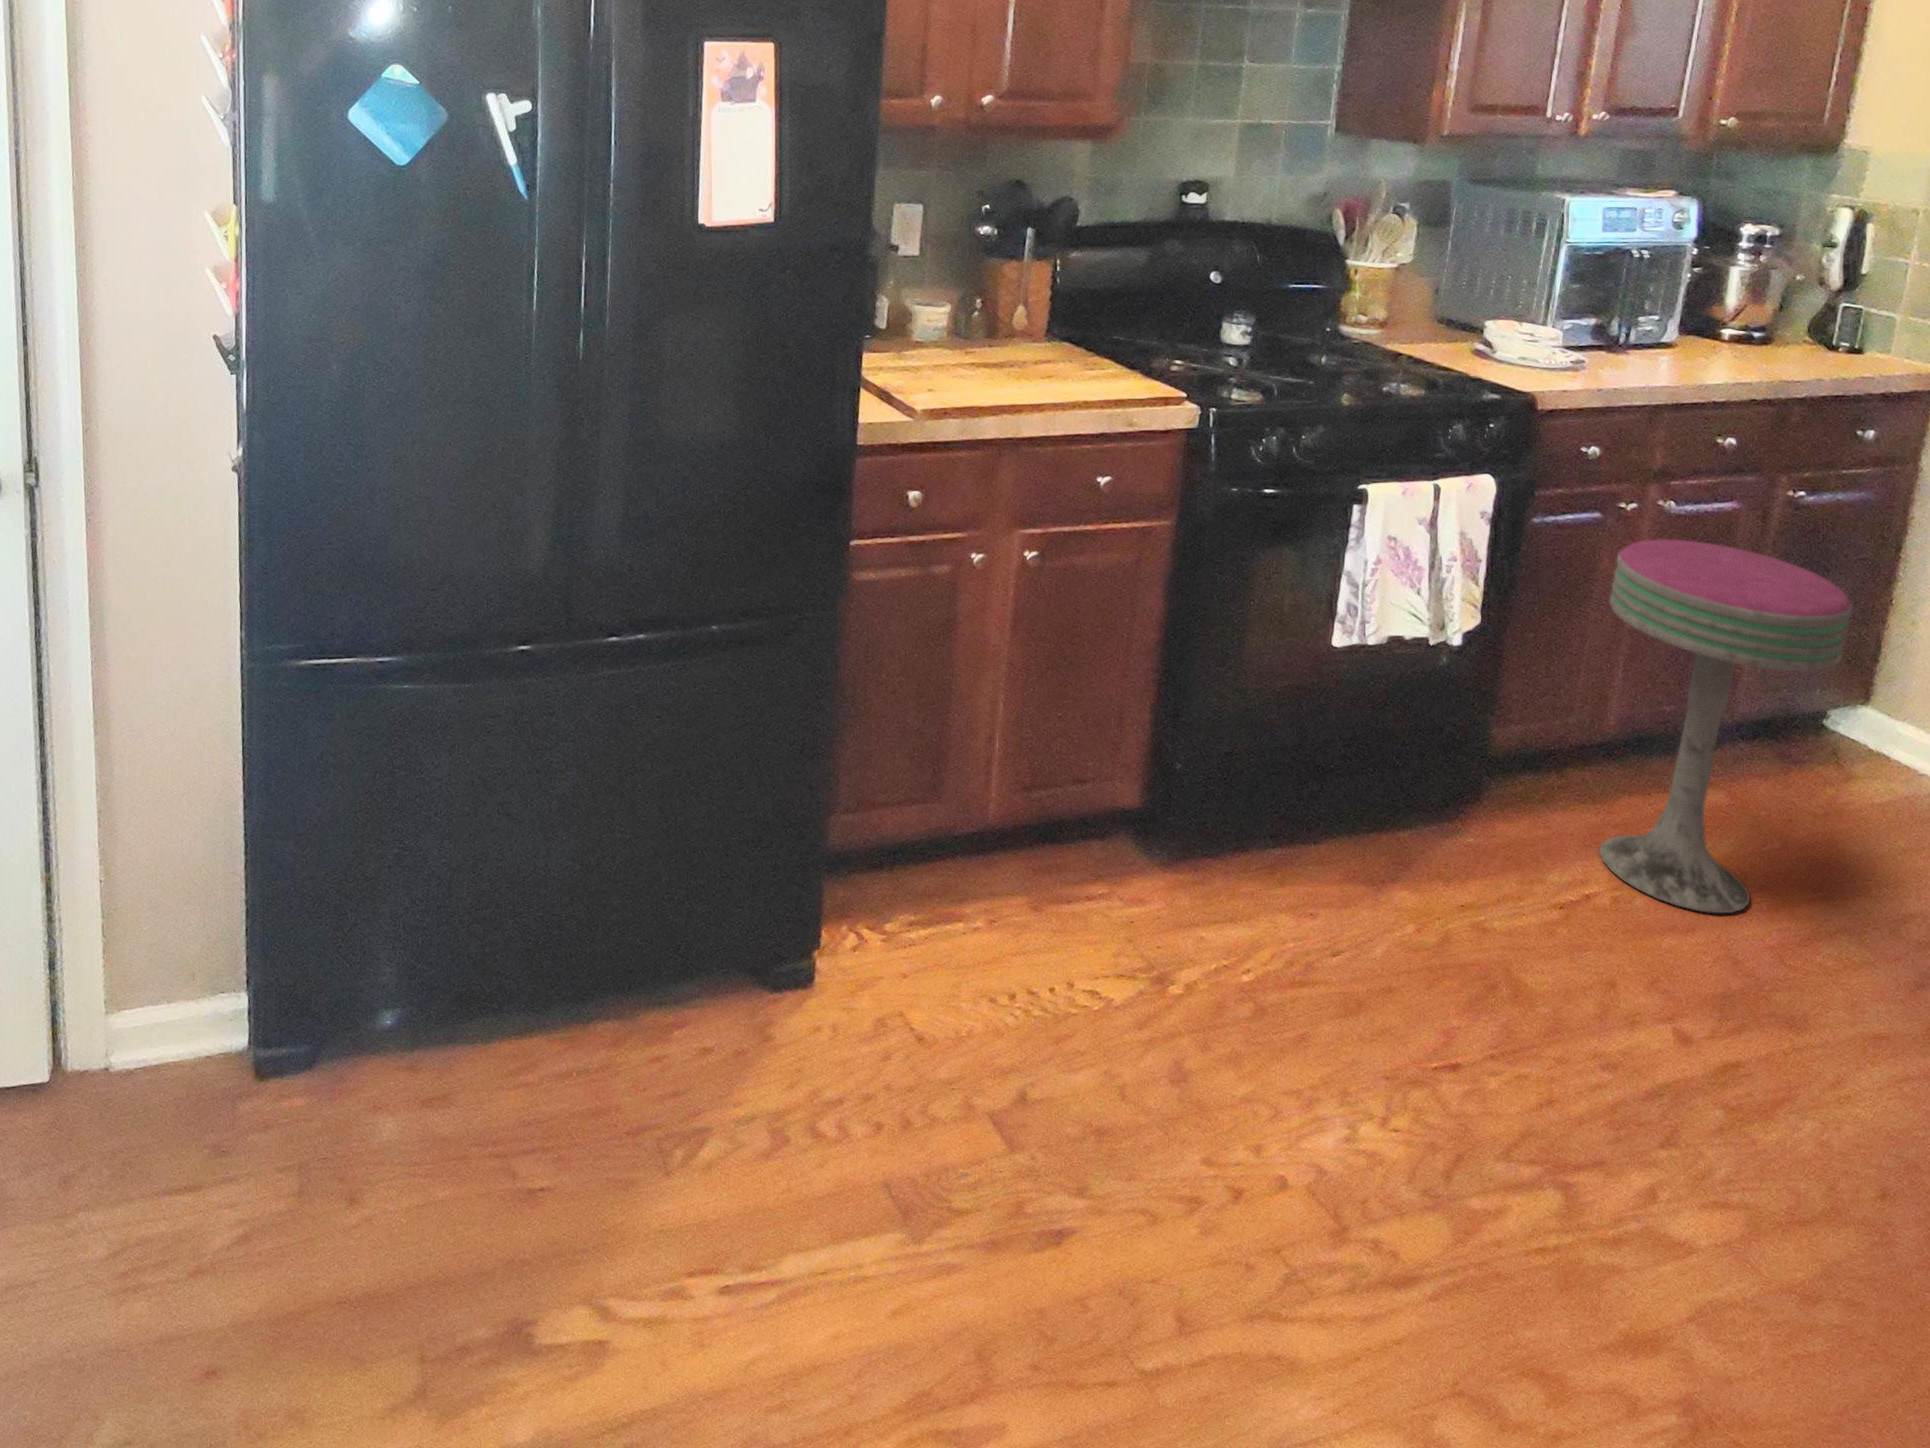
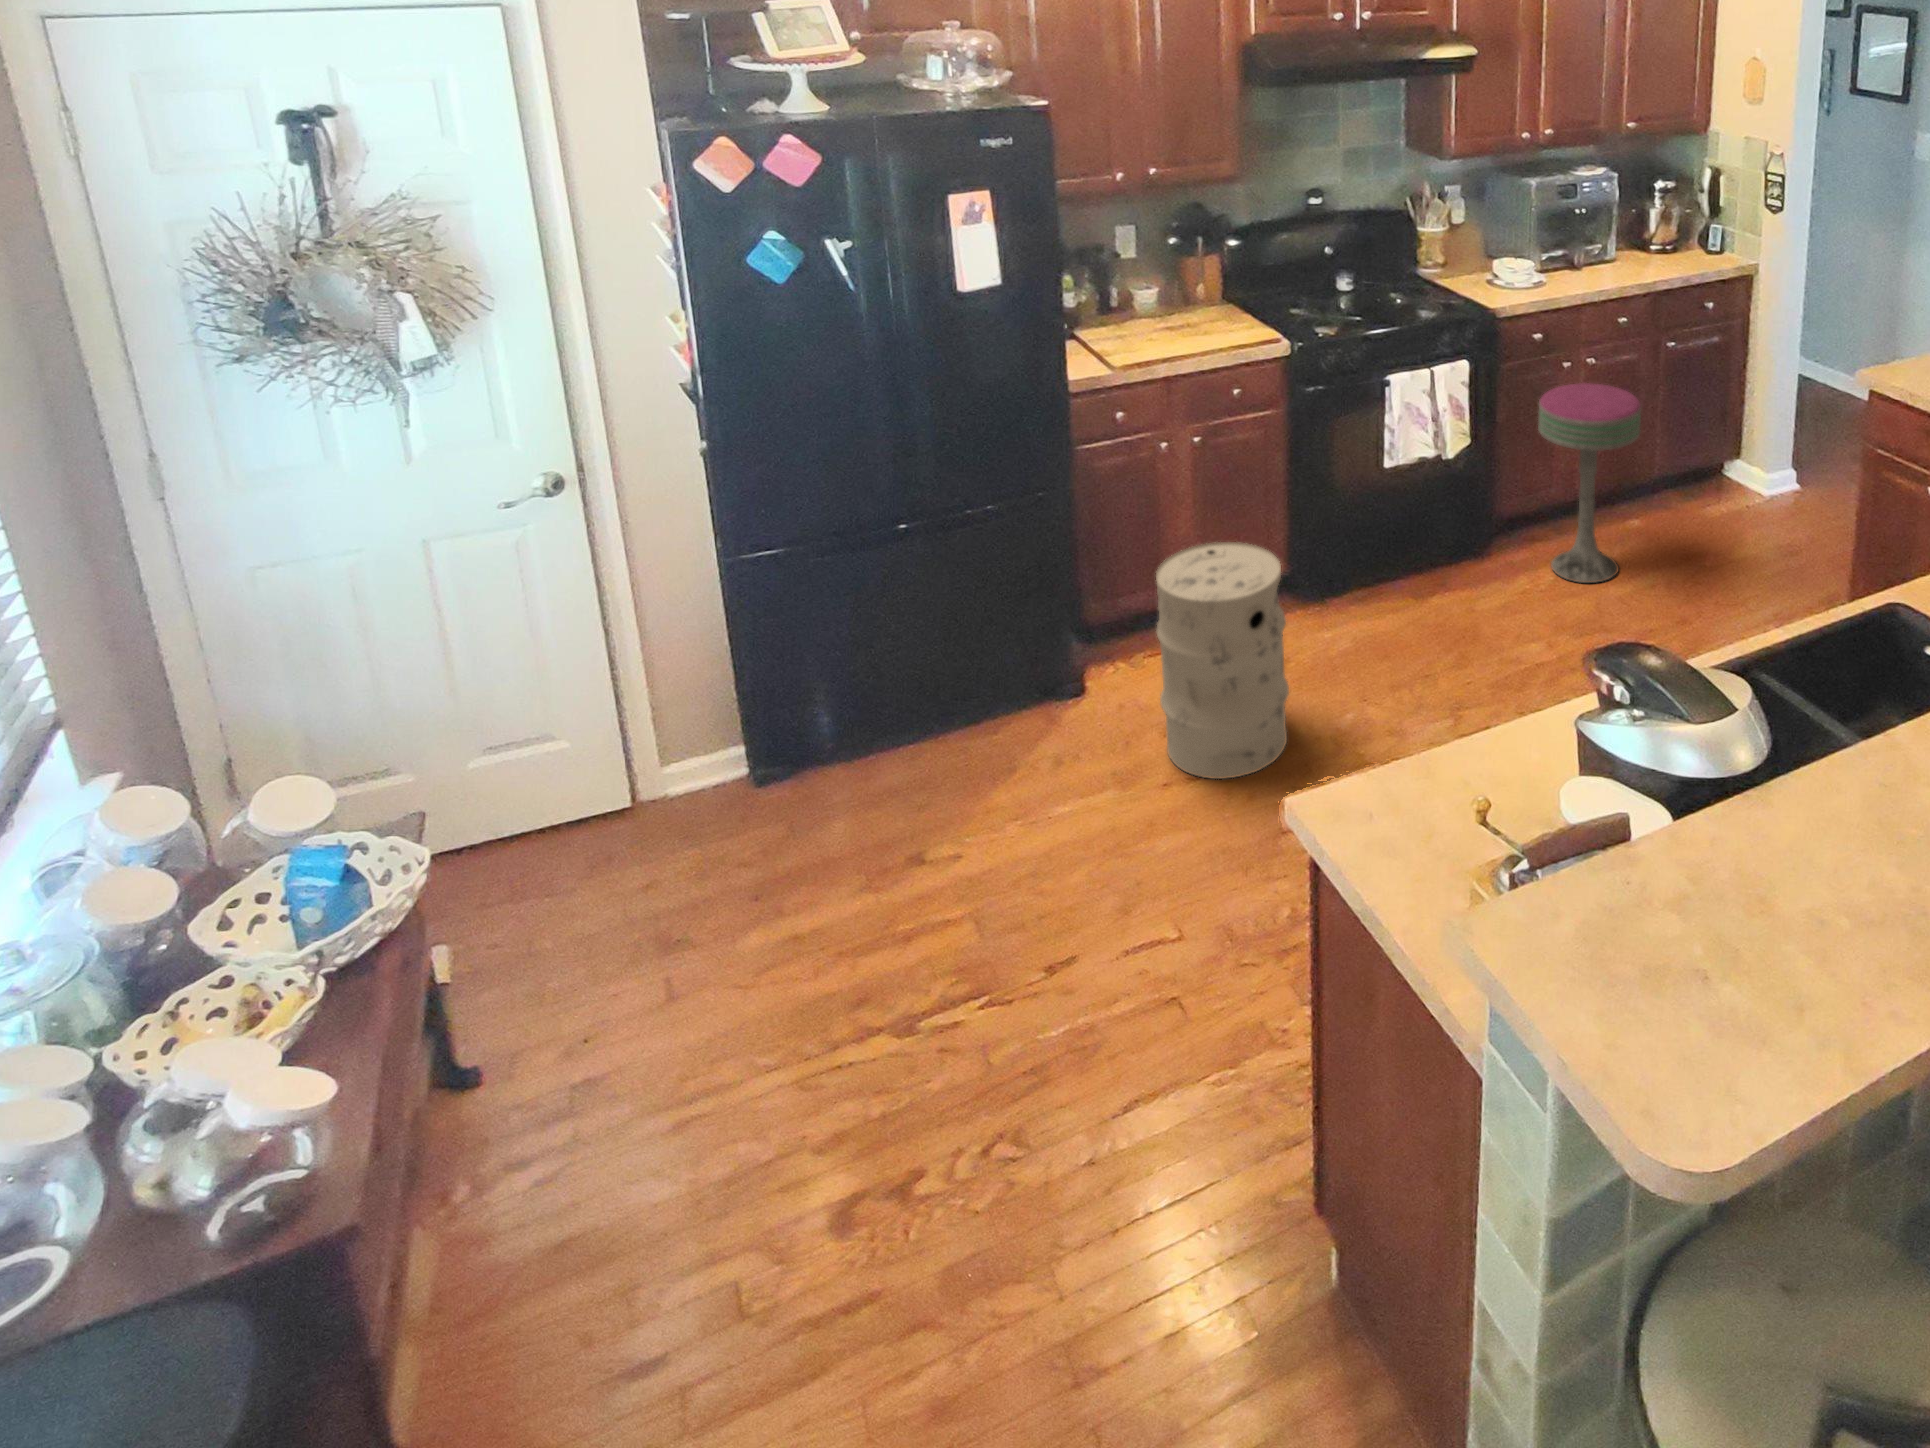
trash can: none [989,759,1287,1283] -> present [1156,542,1289,779]

